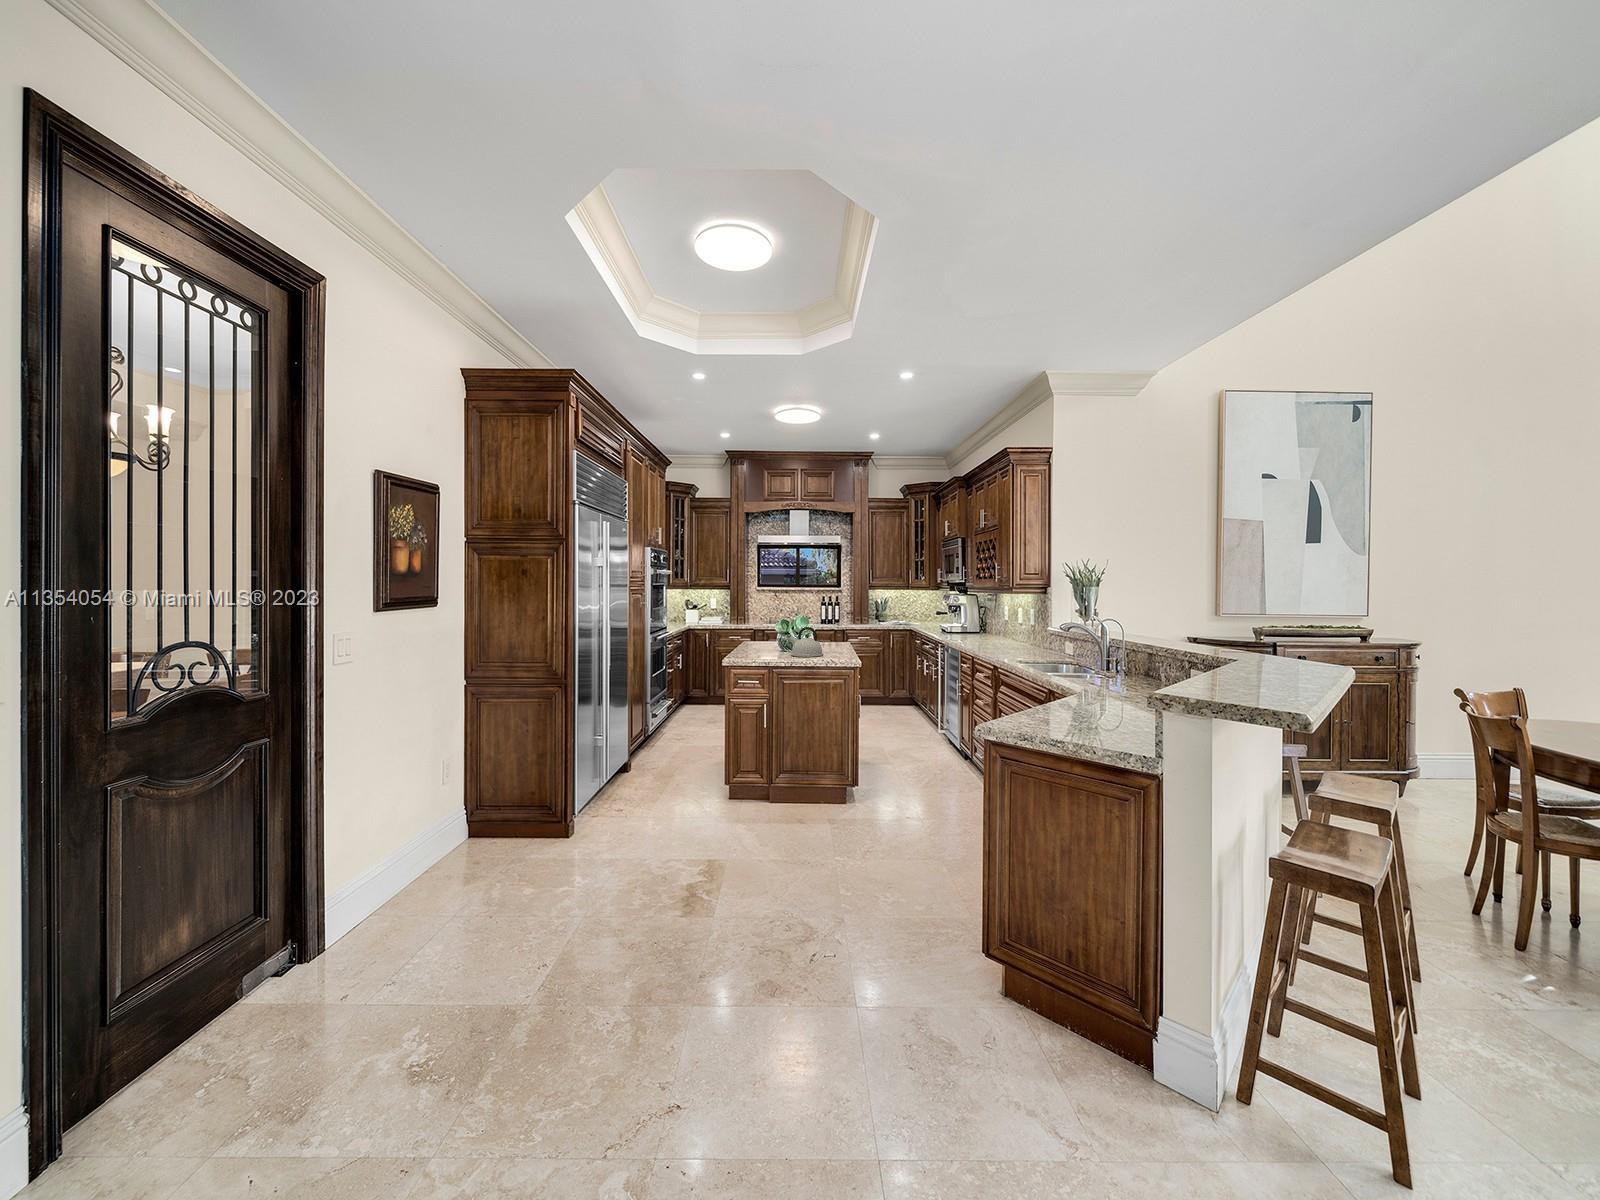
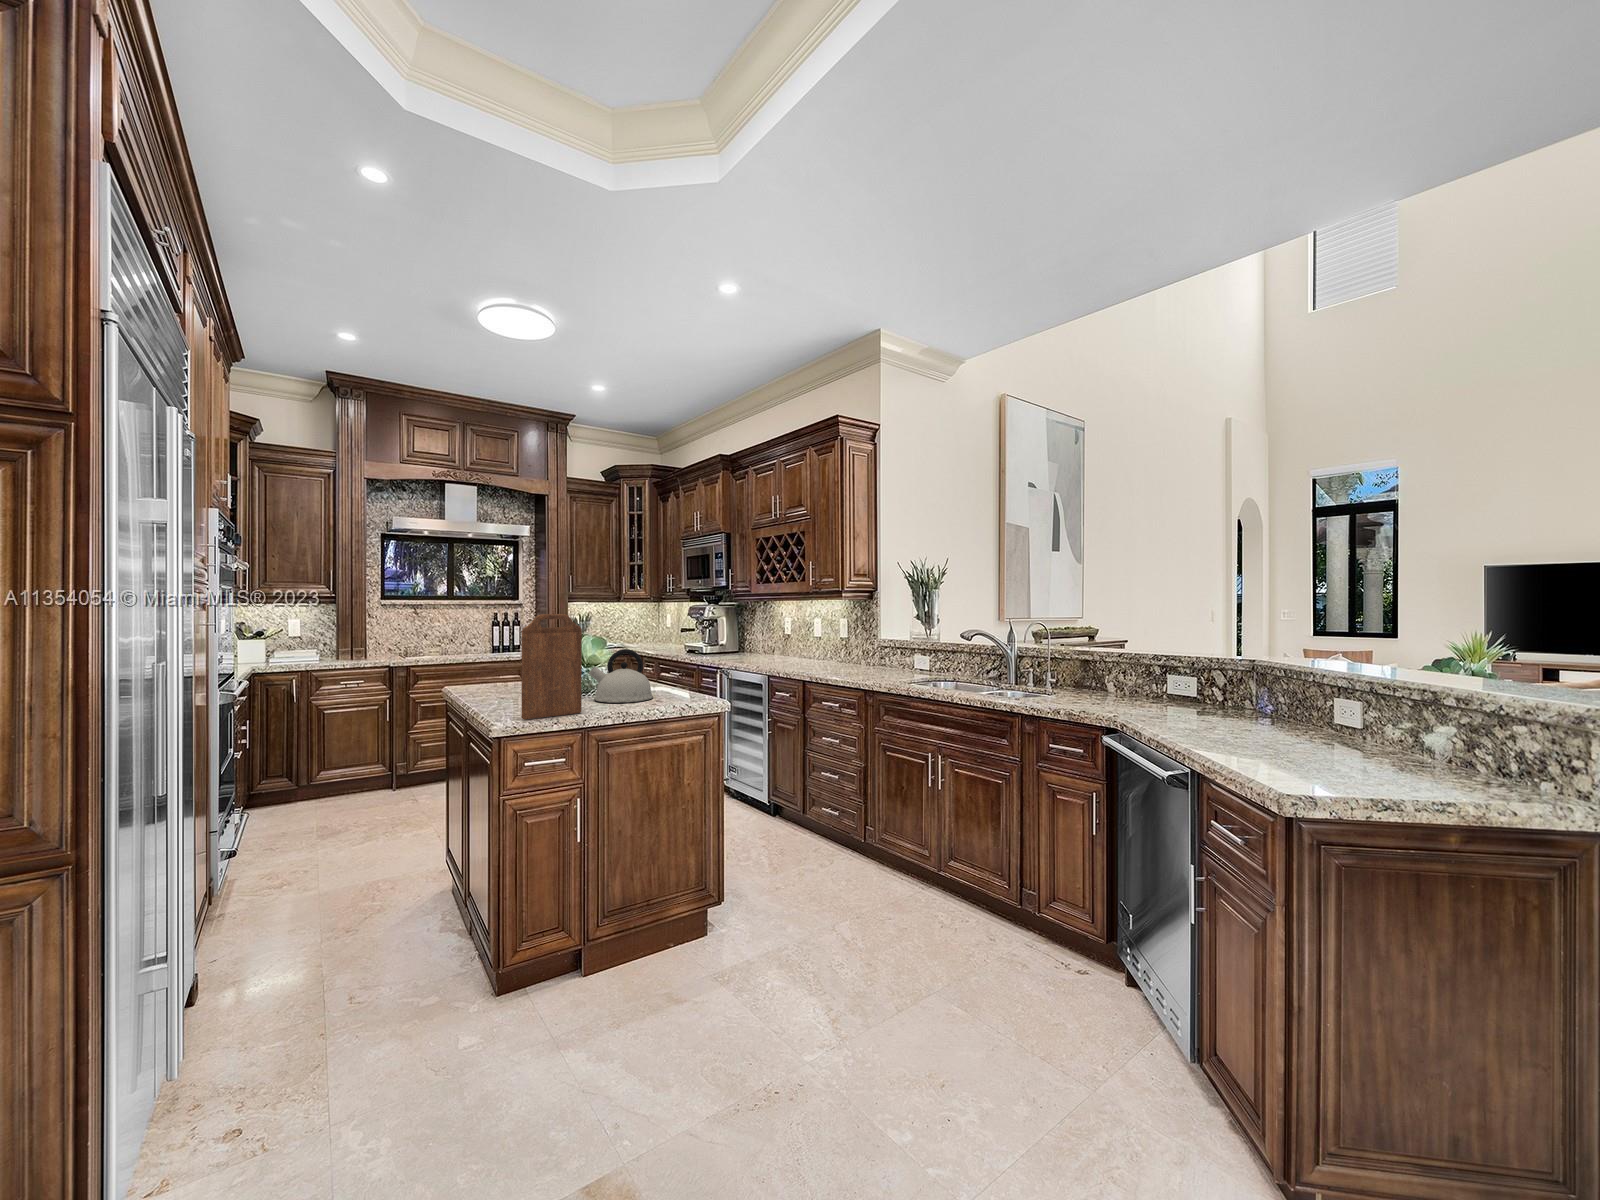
cutting board: none [741,607,771,660] -> present [521,614,582,719]

